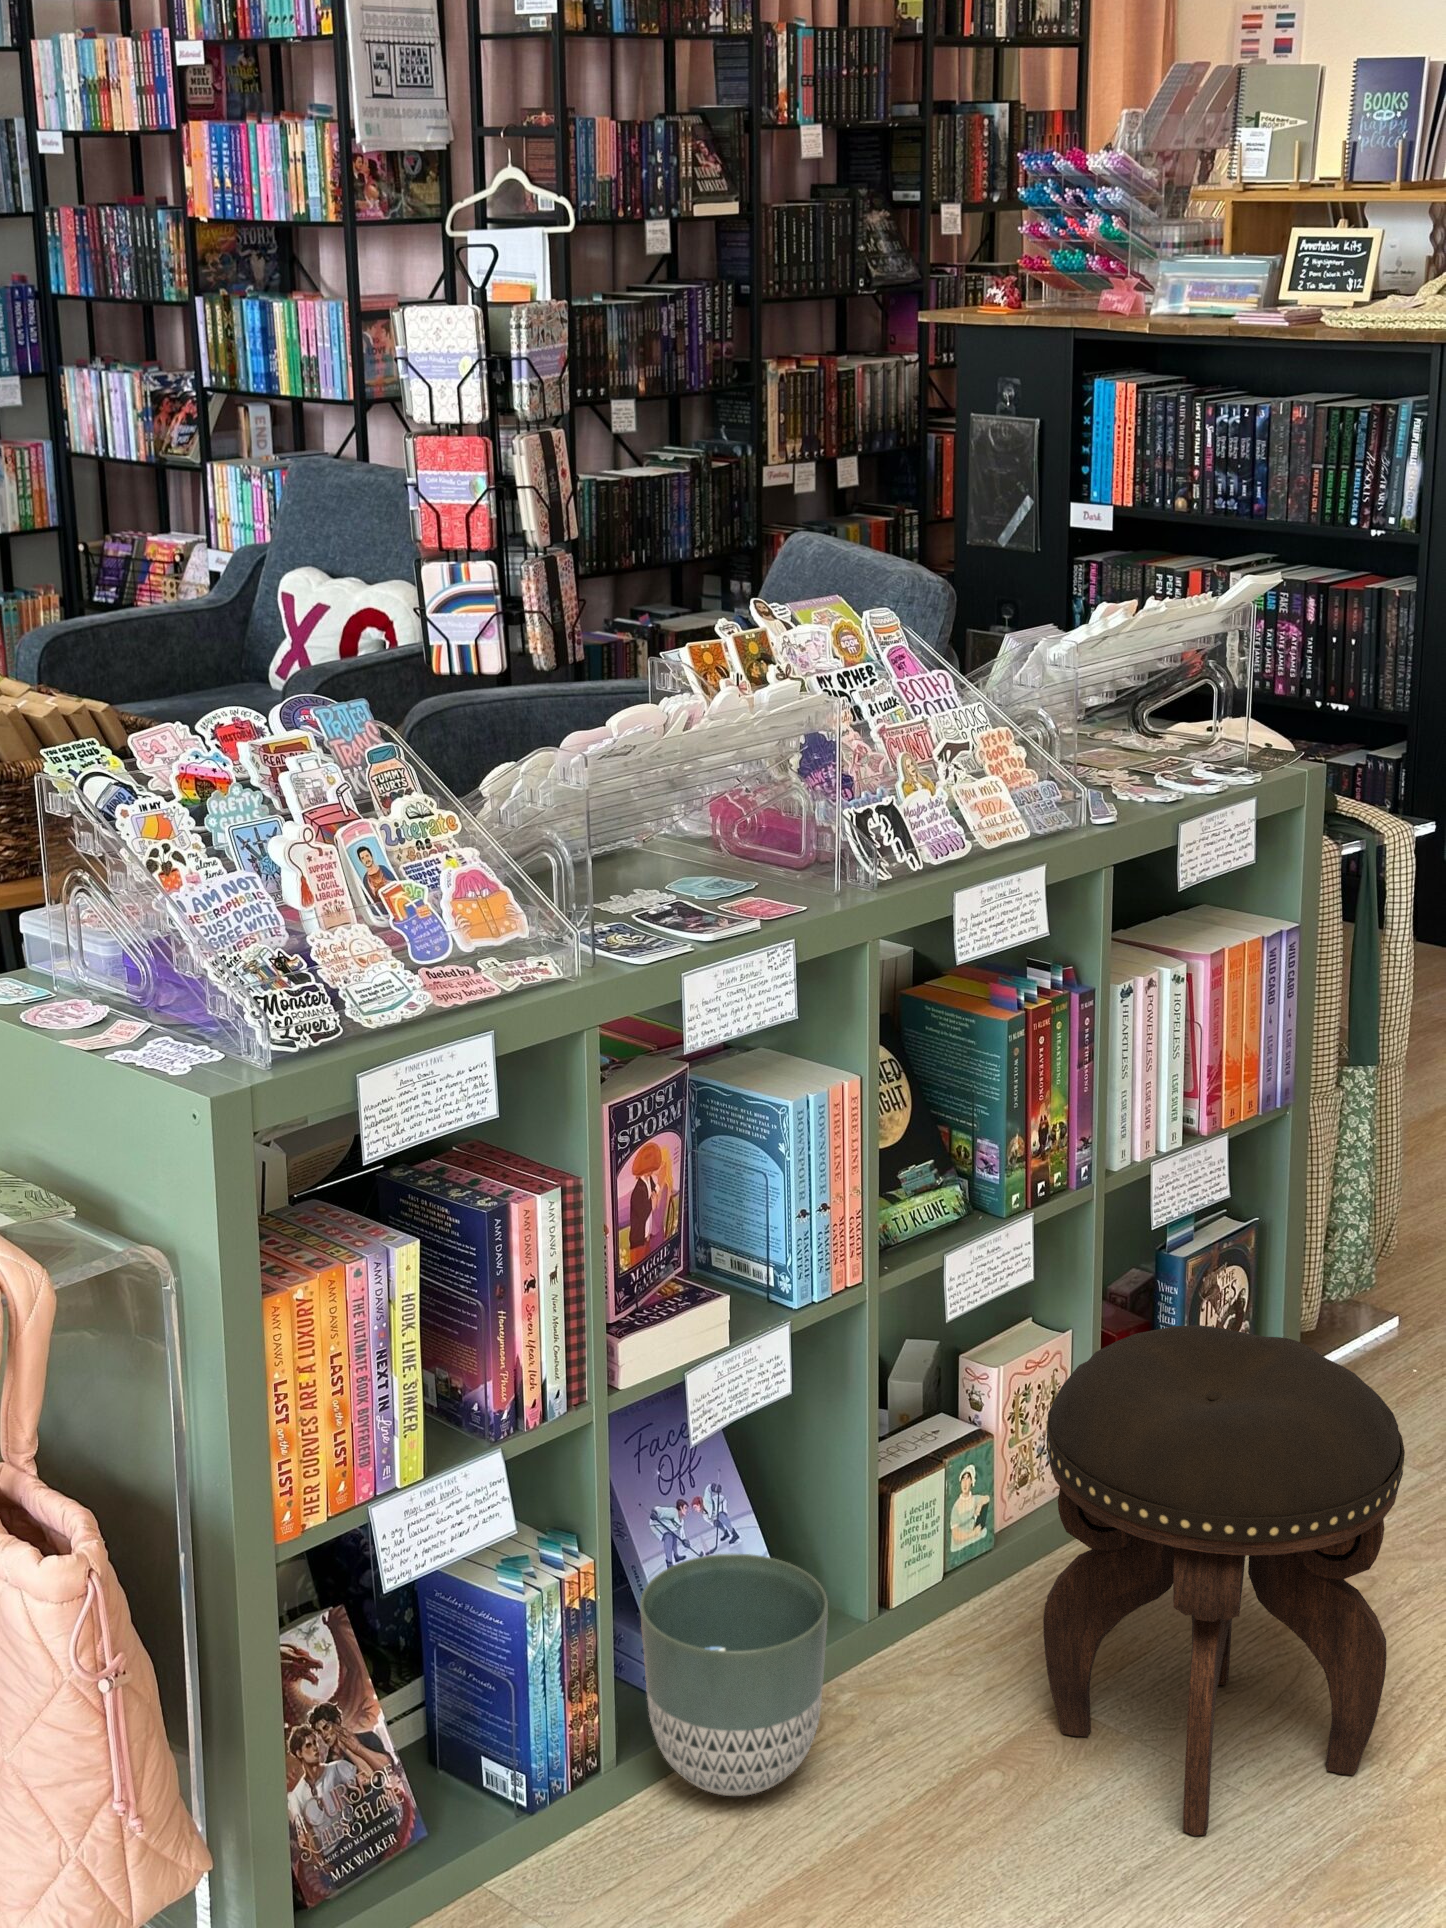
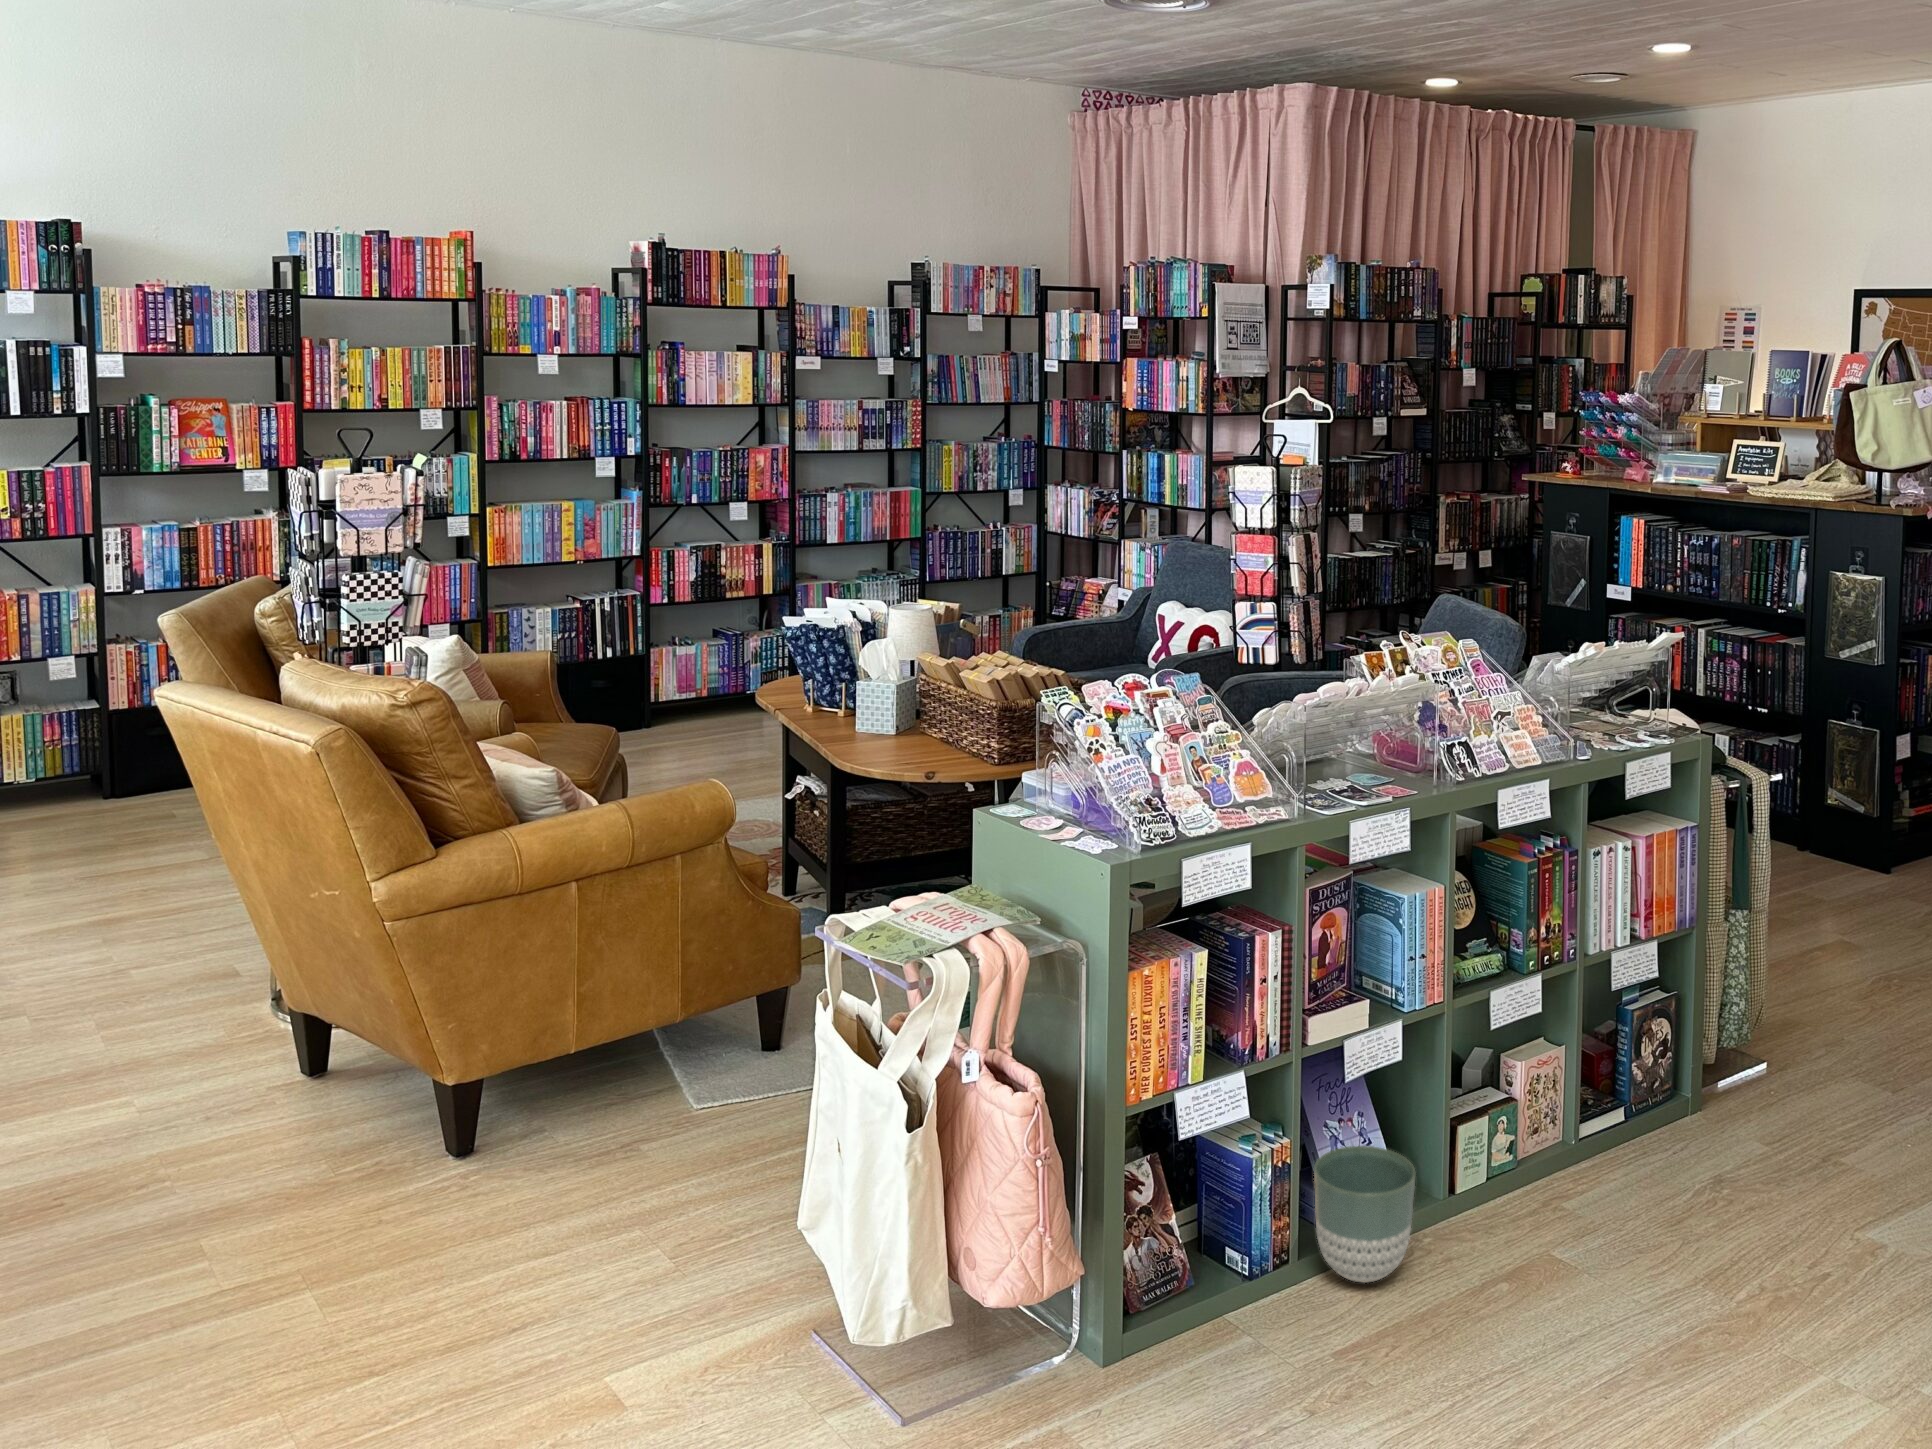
footstool: present [1043,1325,1405,1836] -> none [1535,1034,1730,1323]

